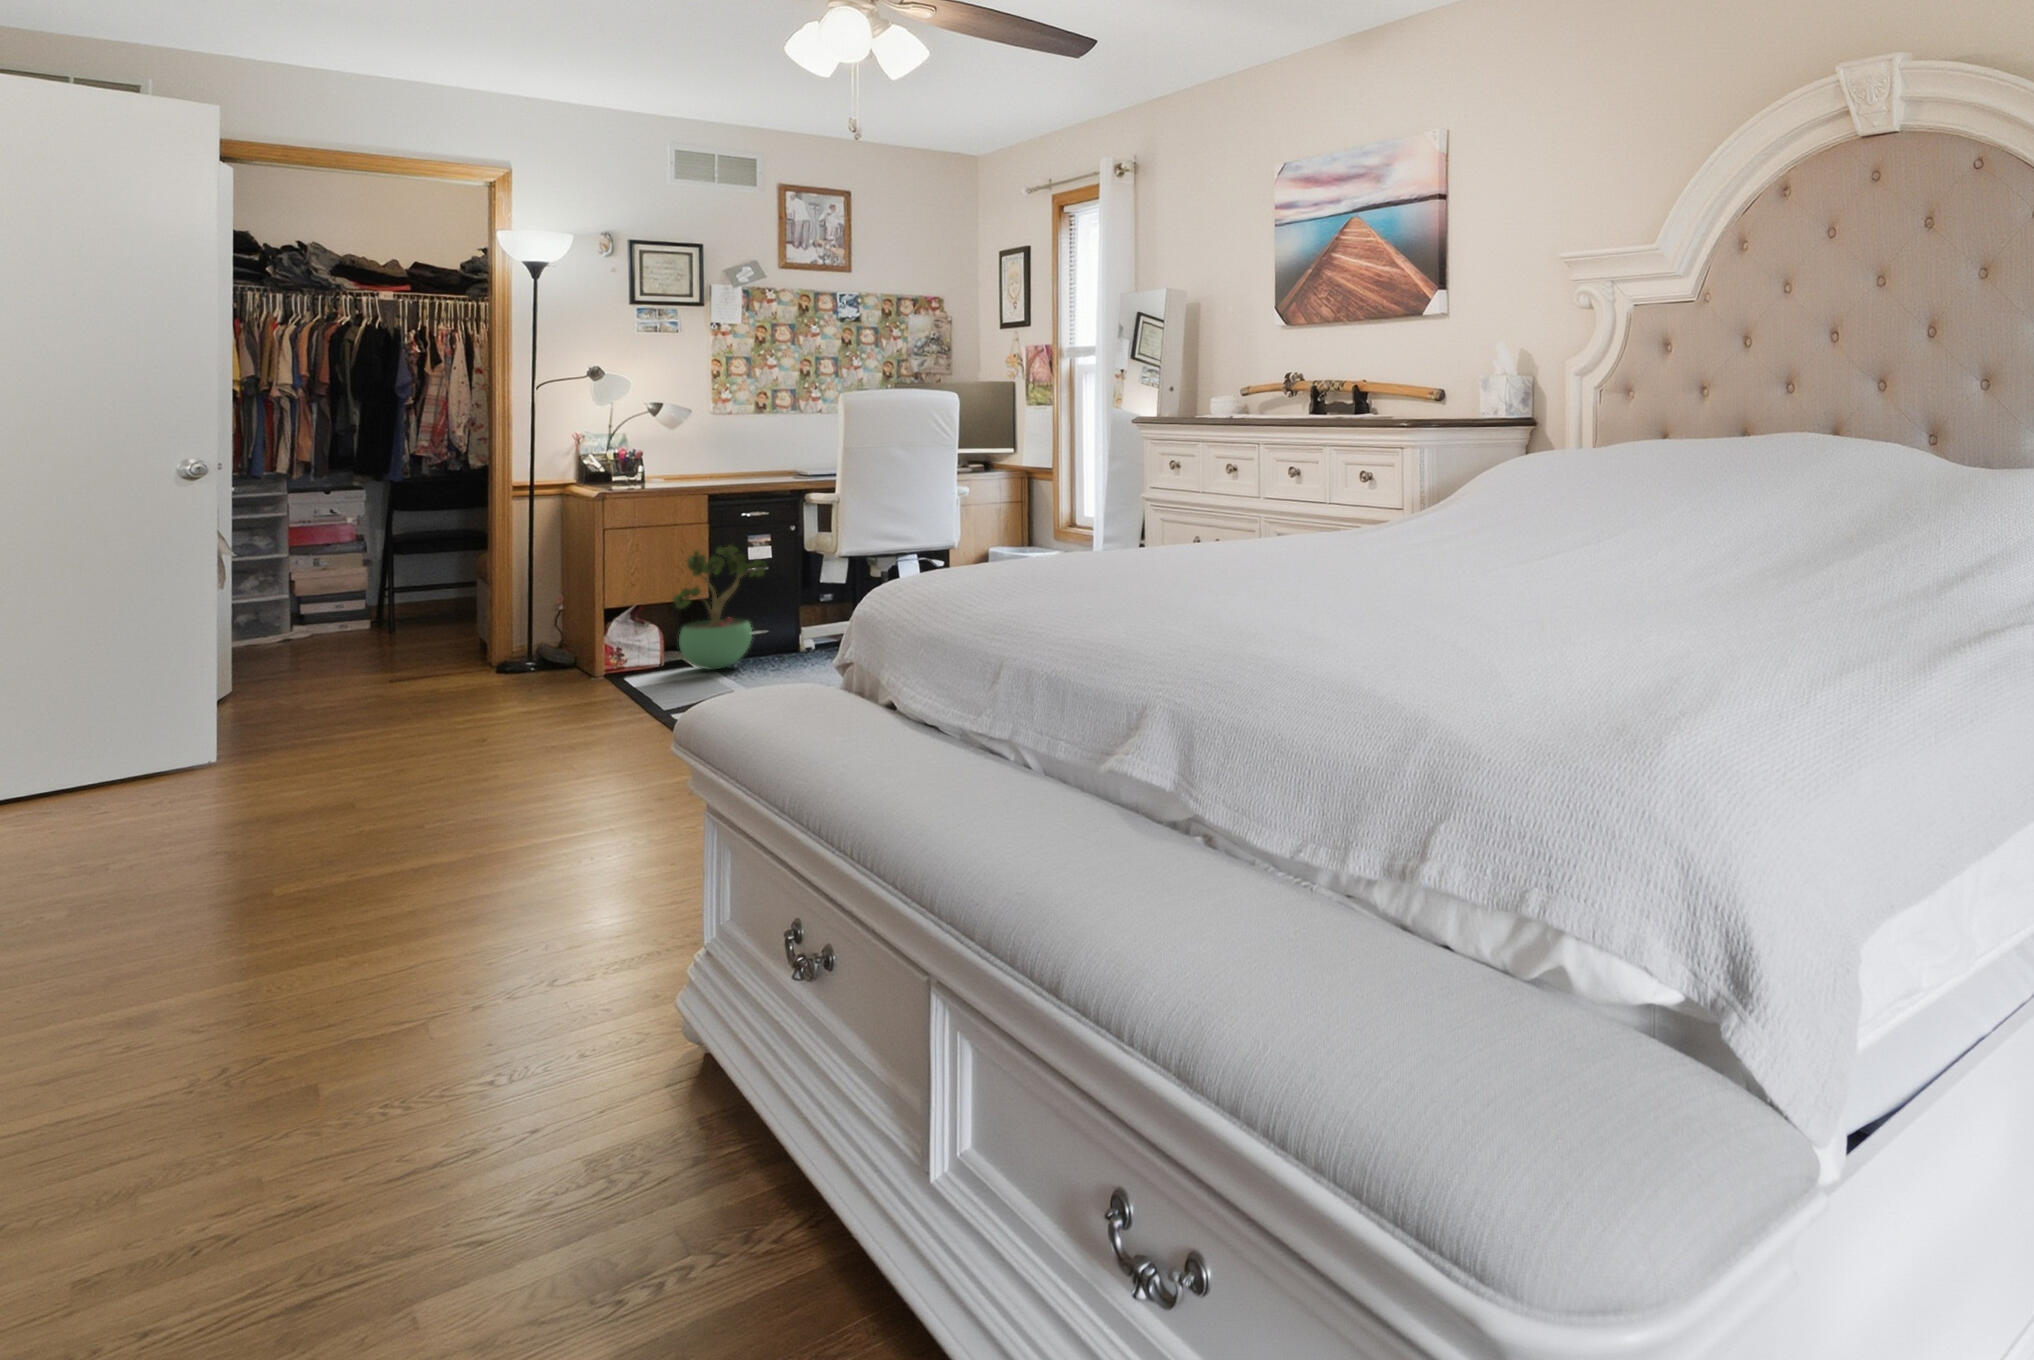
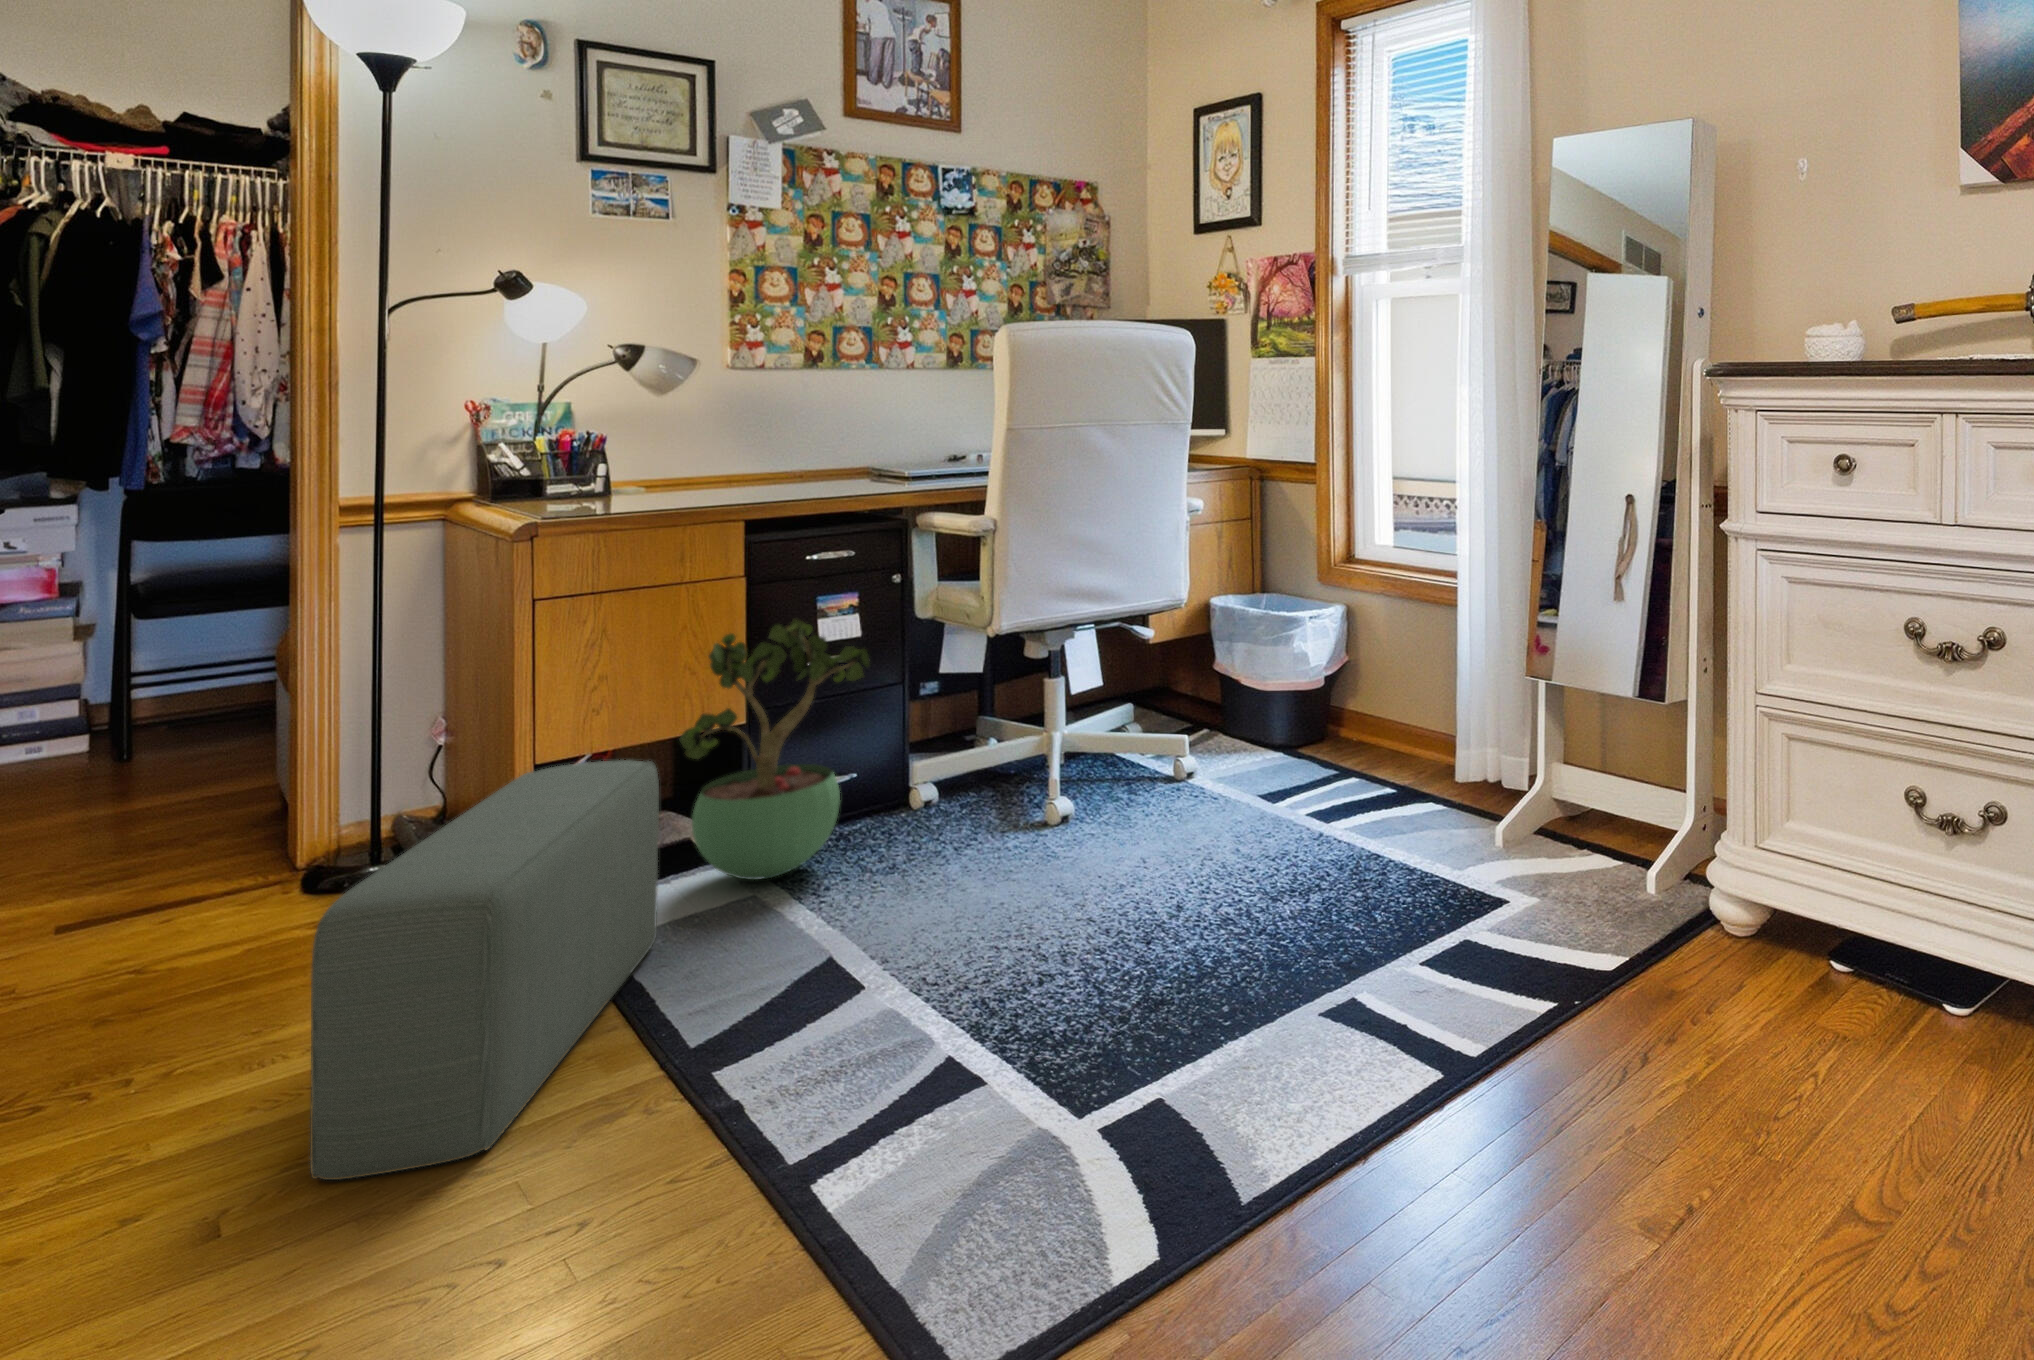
pouf: none [528,601,660,729] -> present [310,760,659,1180]

